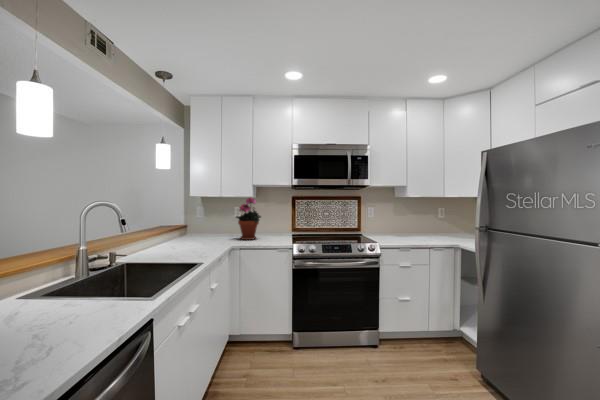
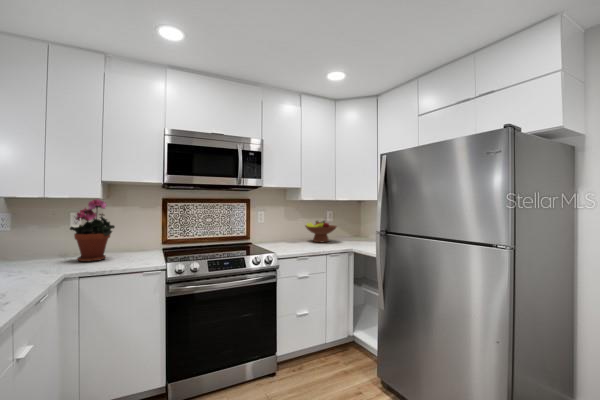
fruit bowl: none [413,216,447,237] -> present [305,221,337,242]

